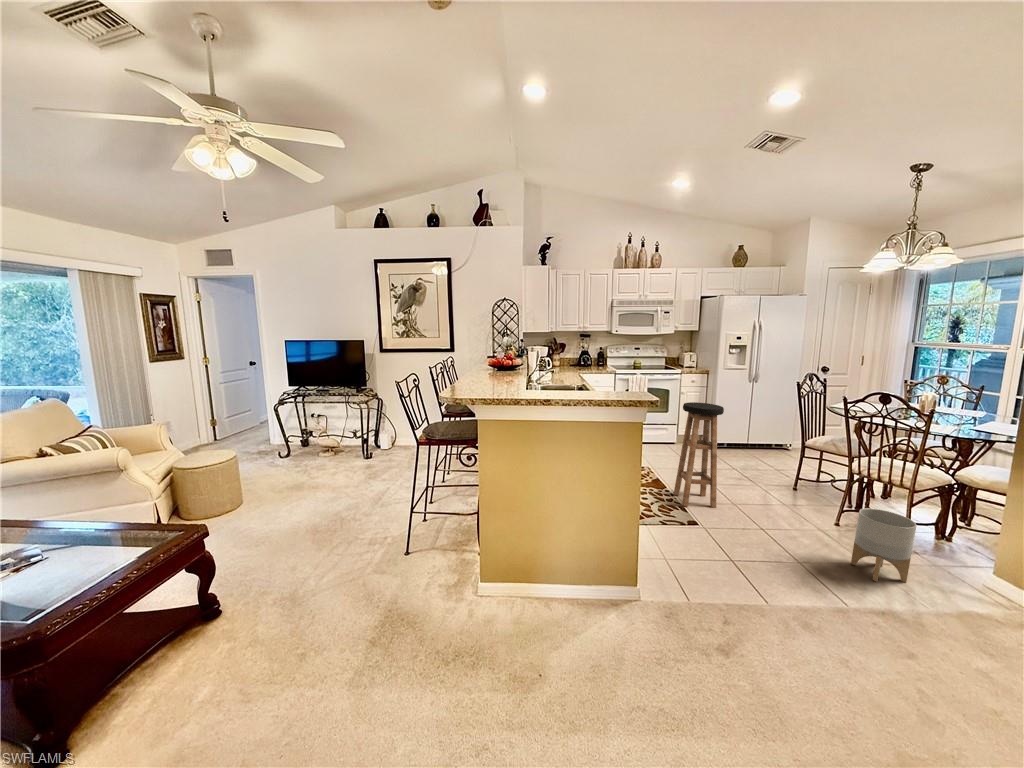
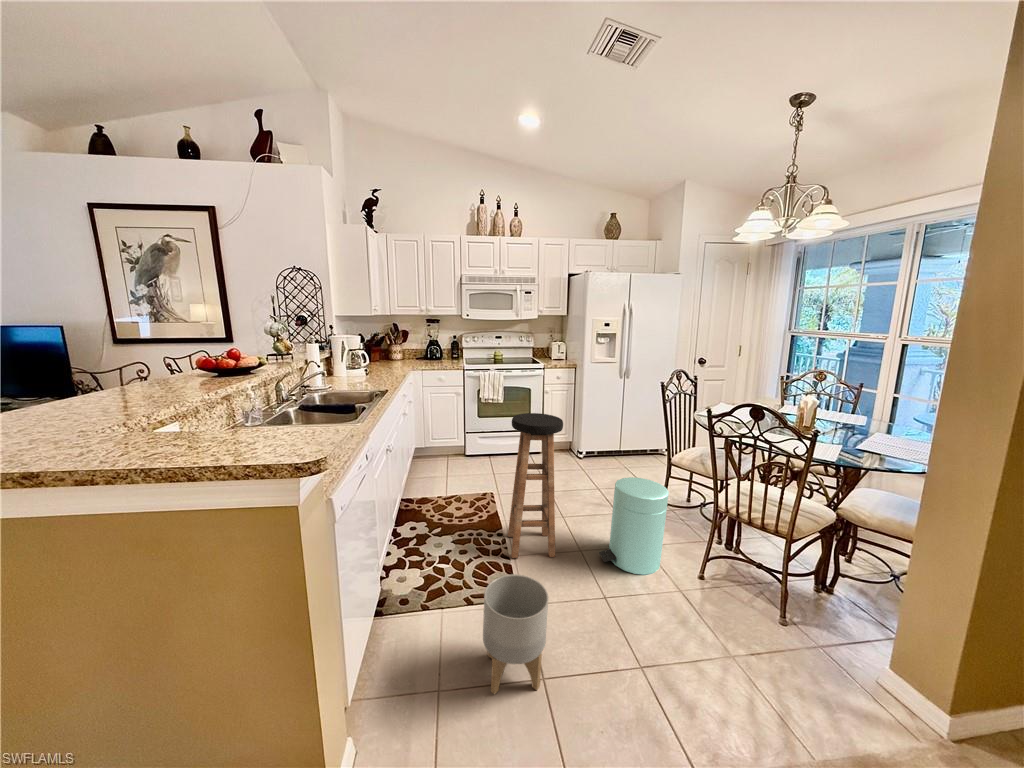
trash can: none [751,452,810,521] -> present [599,477,669,575]
planter: present [851,508,916,583] -> present [483,574,548,694]

